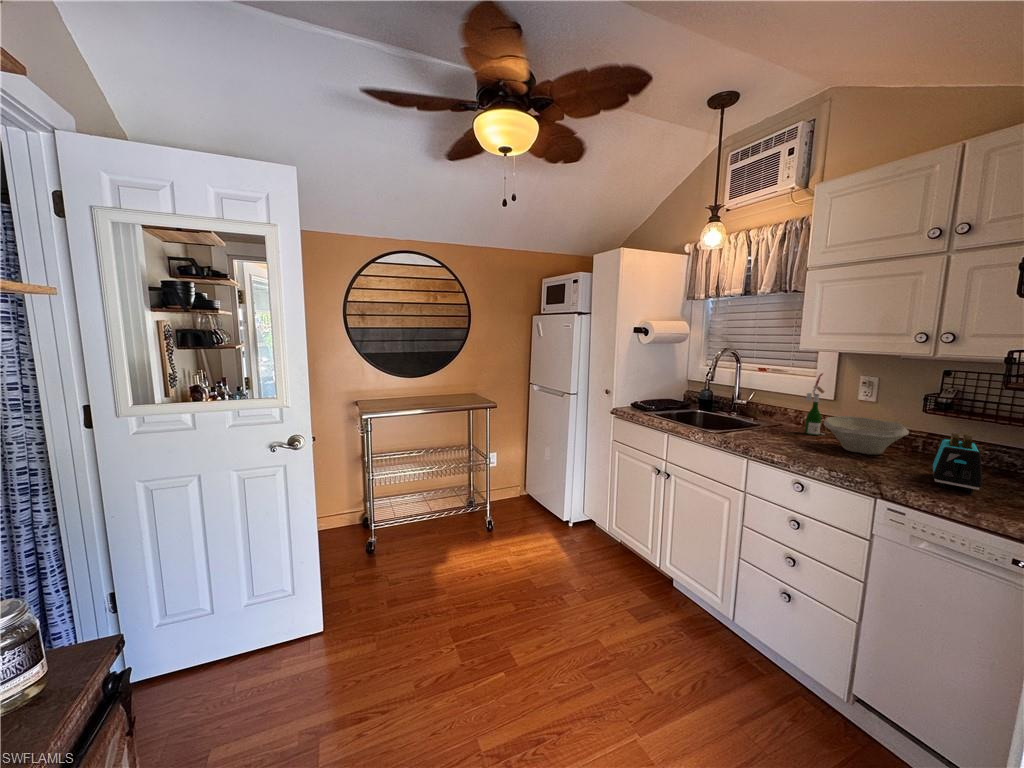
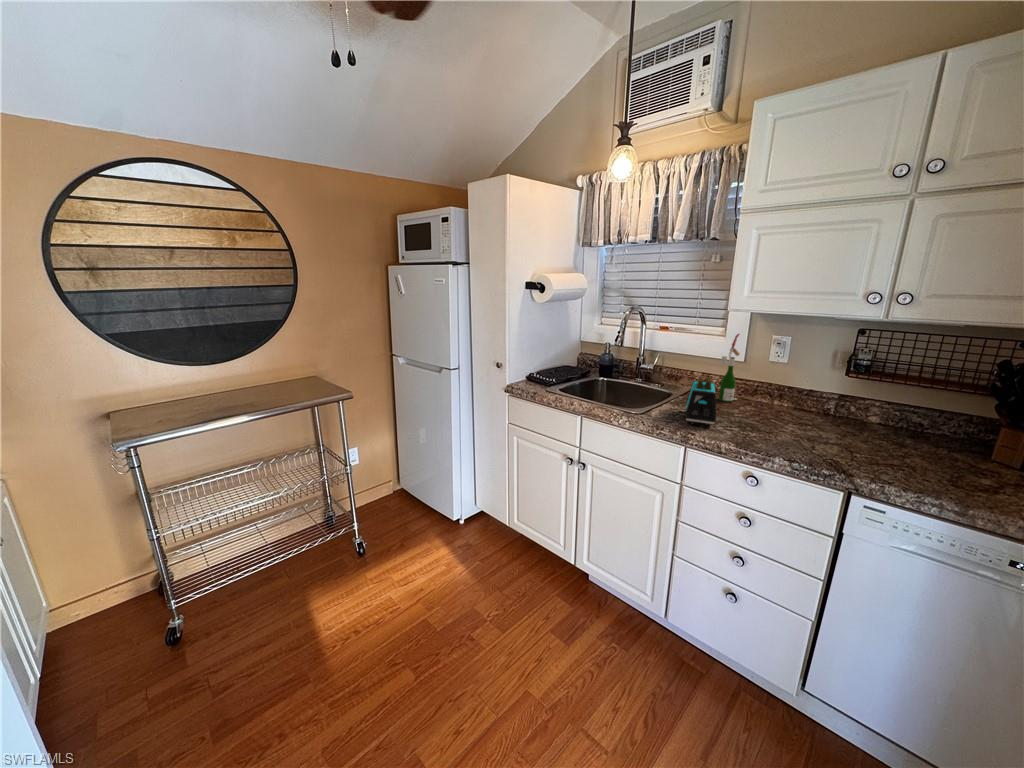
bowl: present [824,416,909,455] -> none [751,382,838,426]
toaster: present [932,433,982,493] -> present [685,377,716,427]

